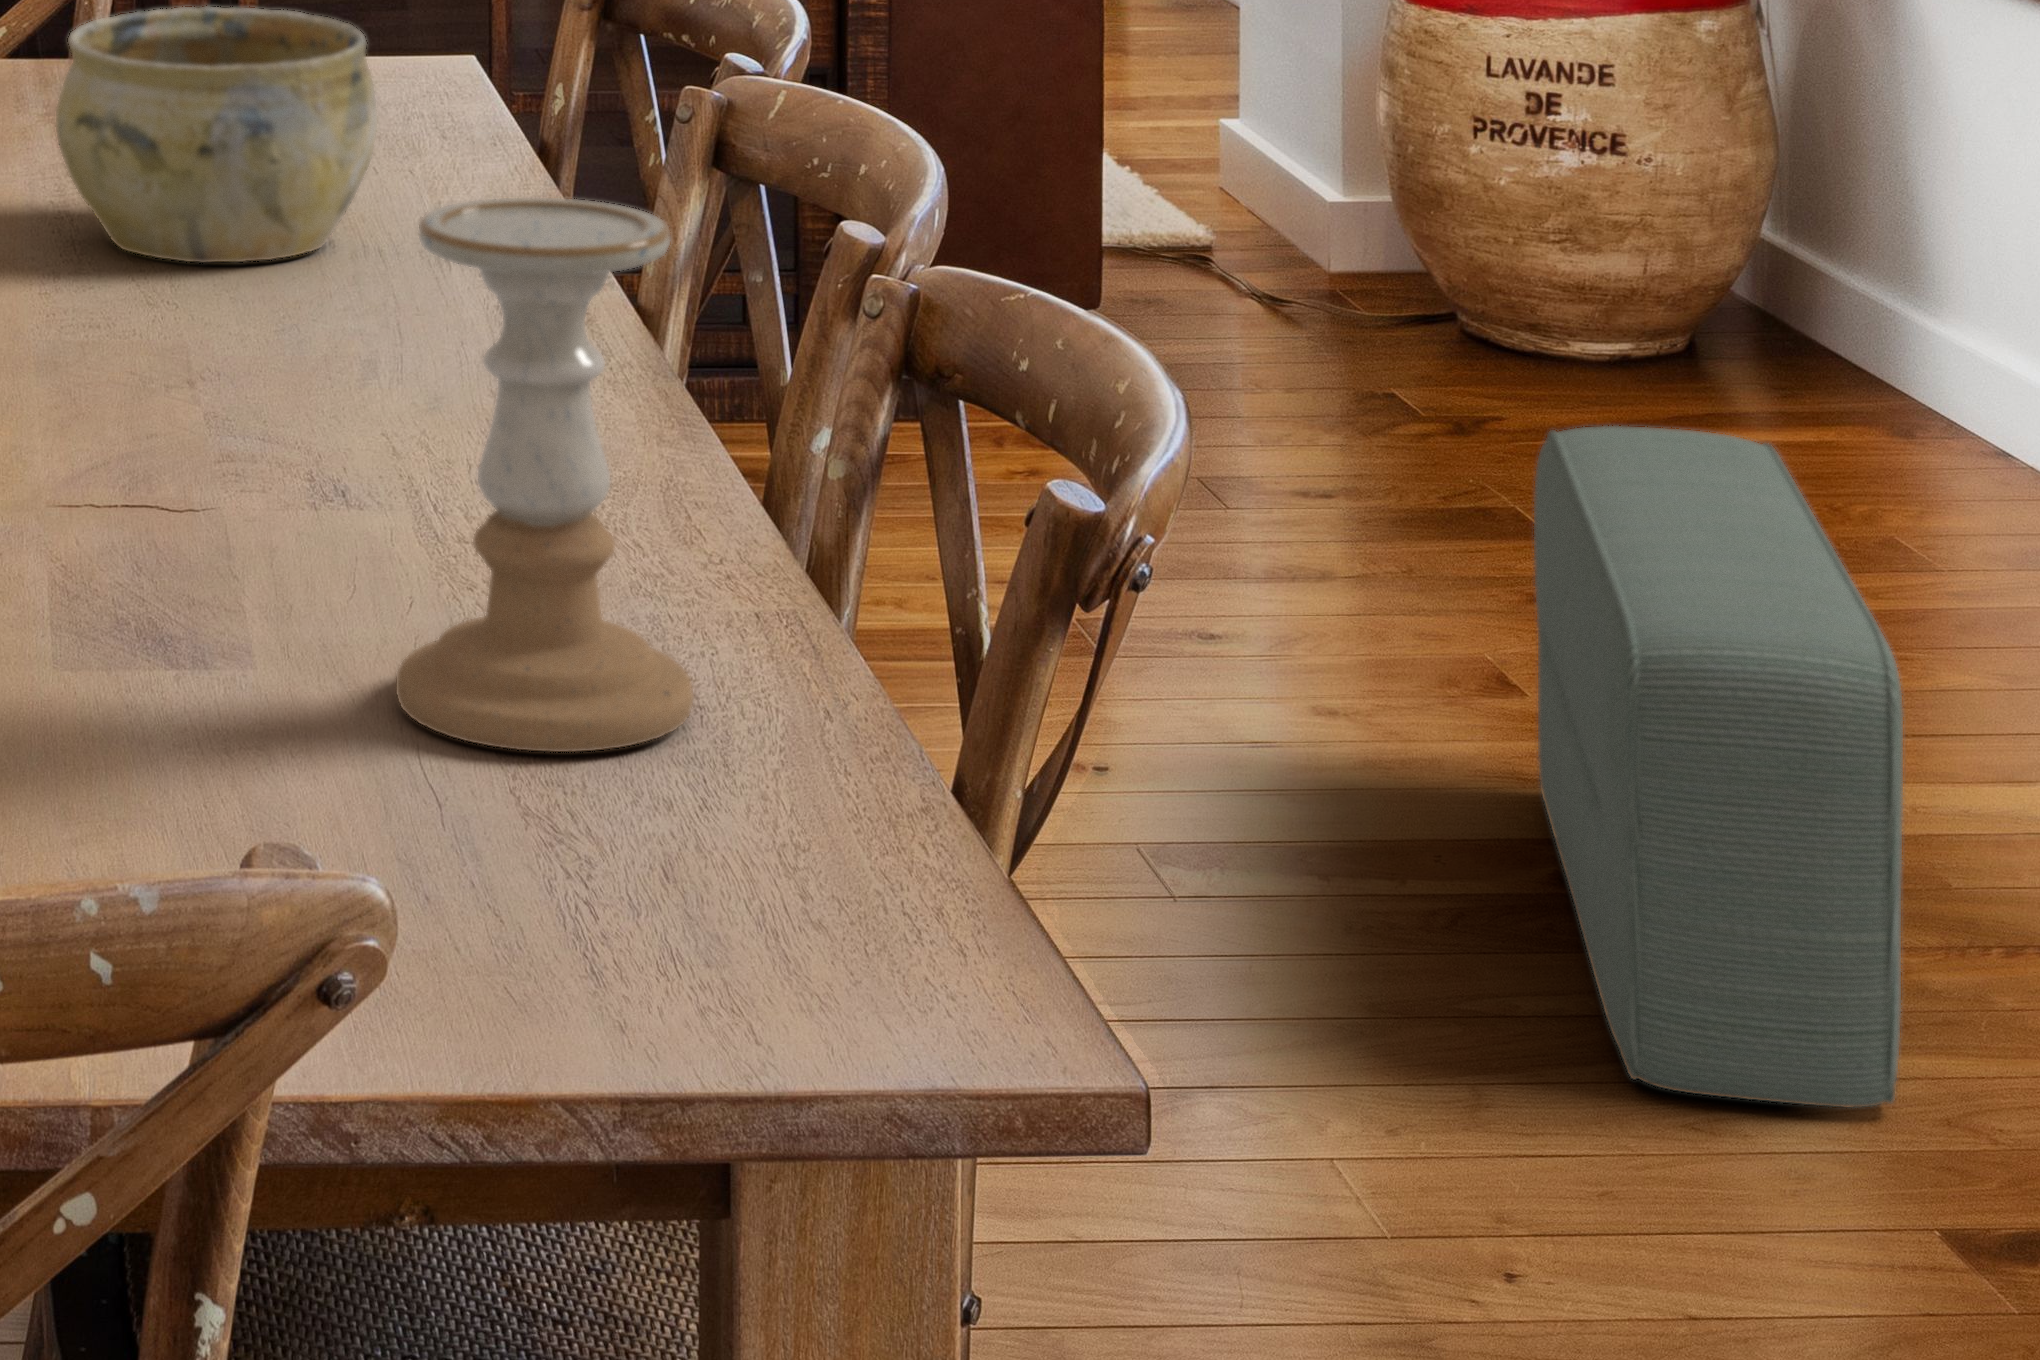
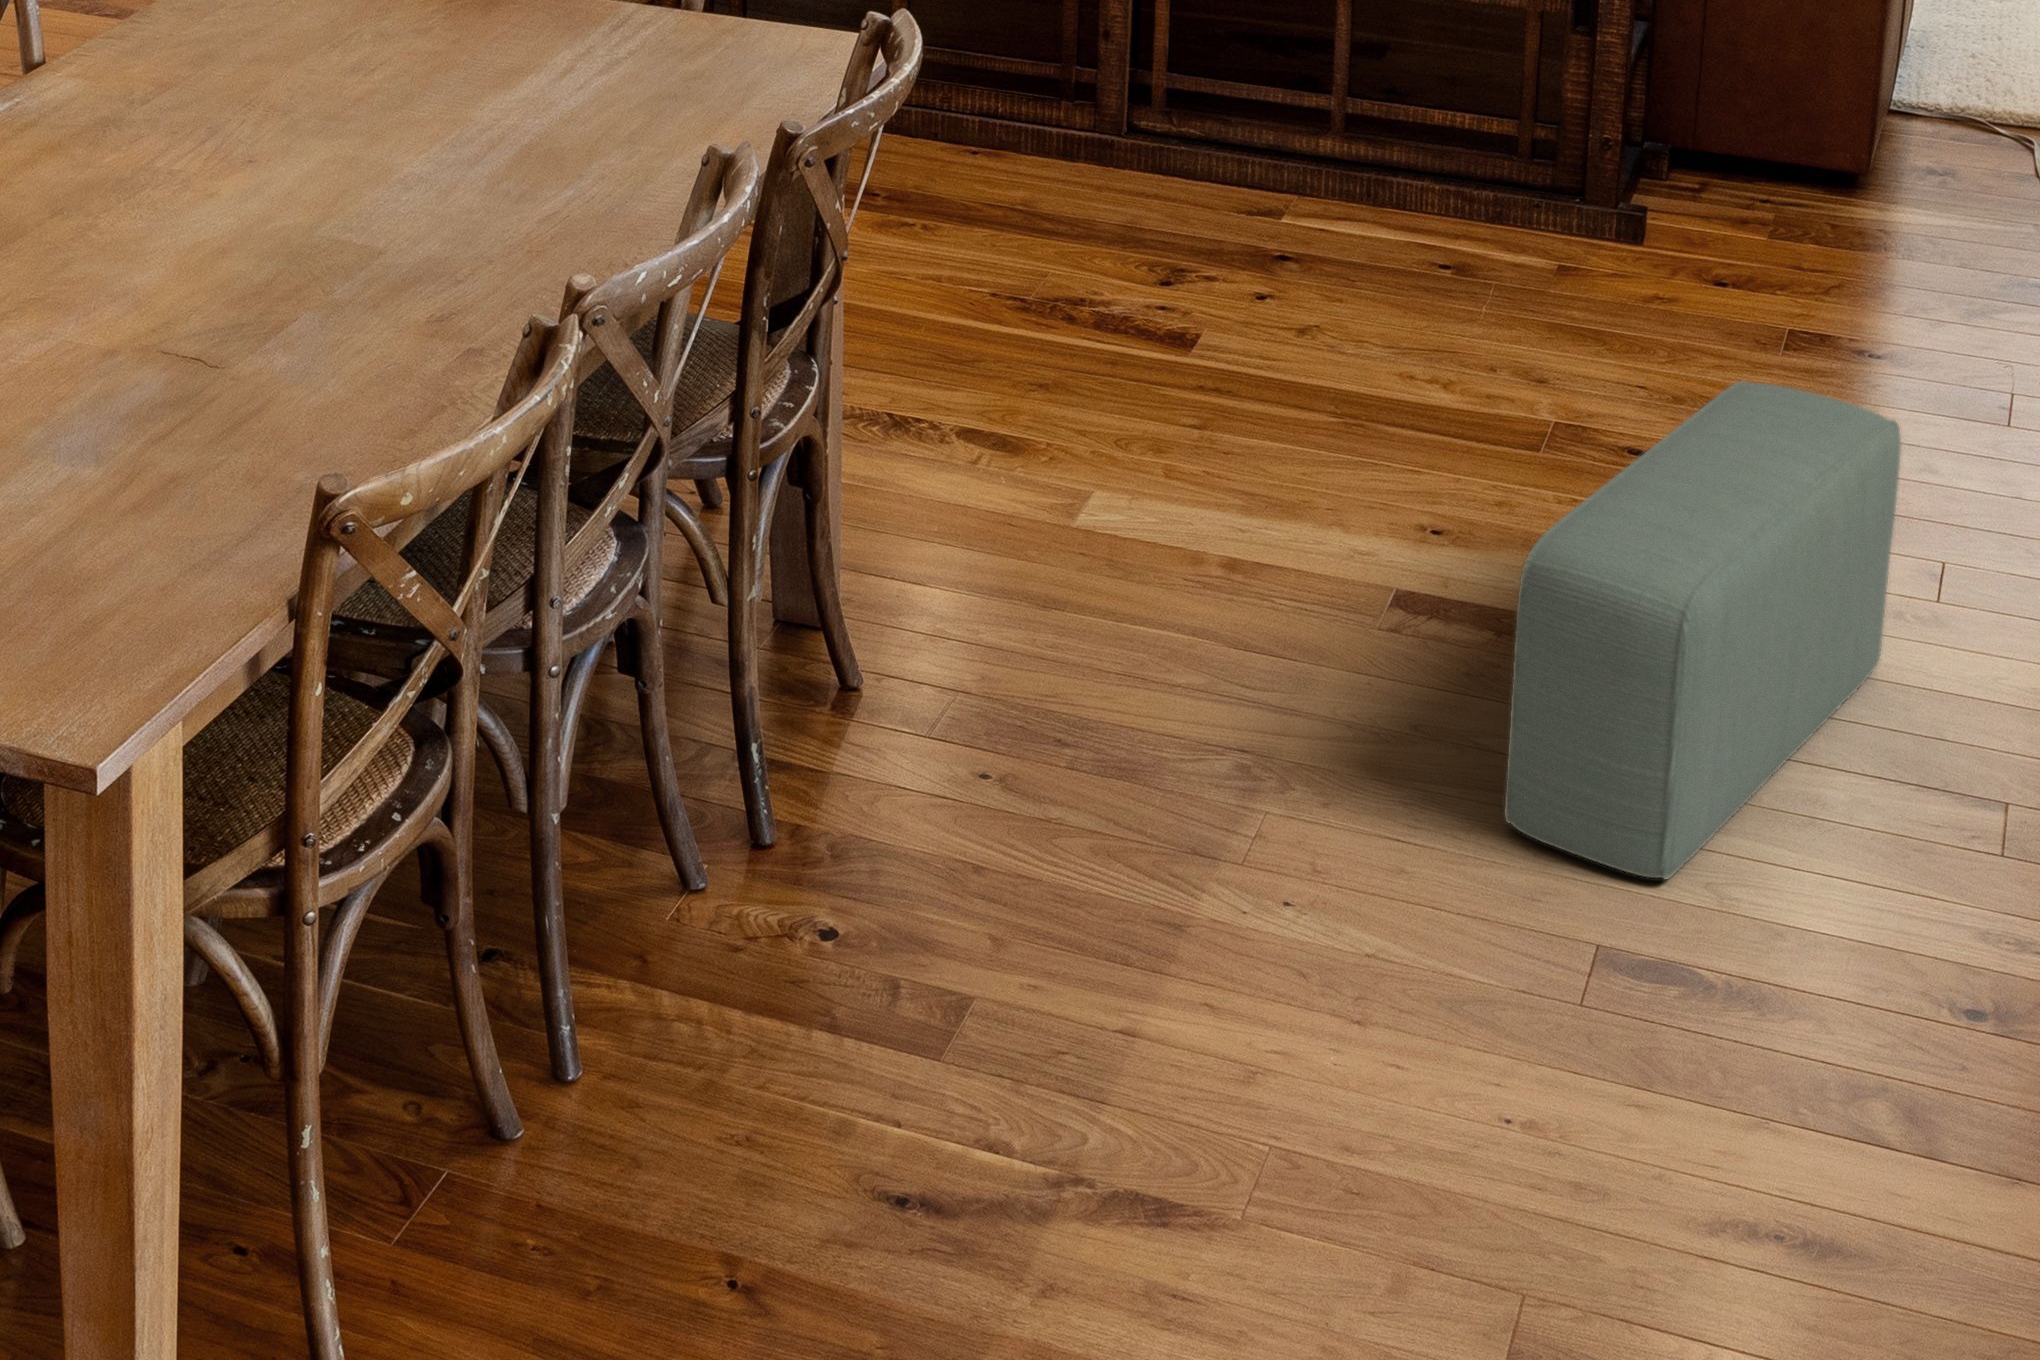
ceramic bowl: present [56,6,377,262] -> none [401,36,591,201]
candle holder: present [396,198,693,752] -> none [66,279,214,561]

